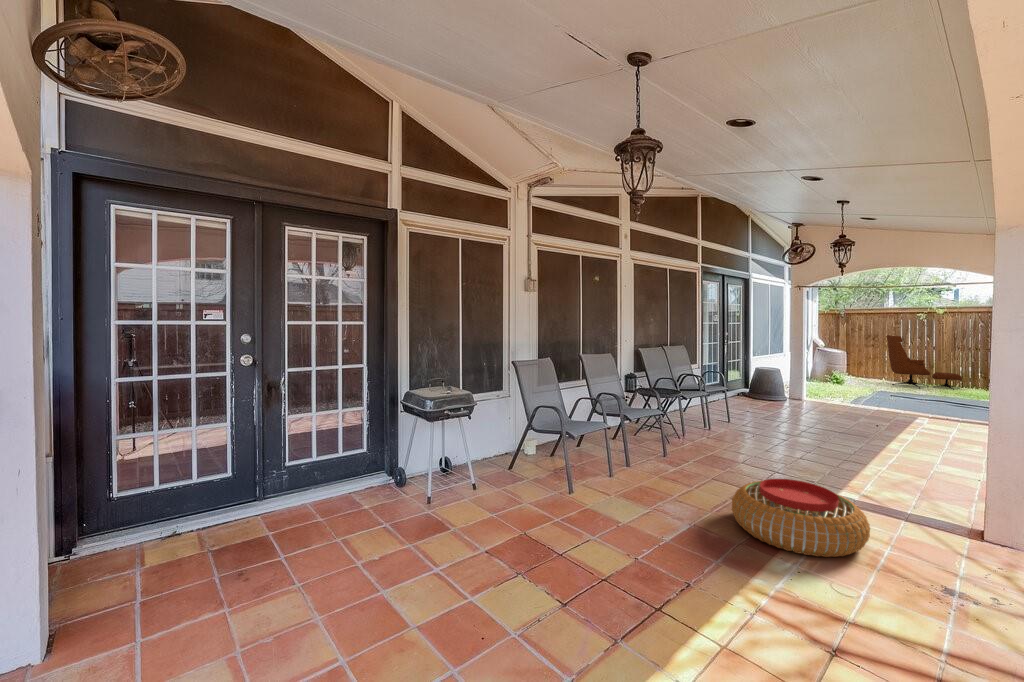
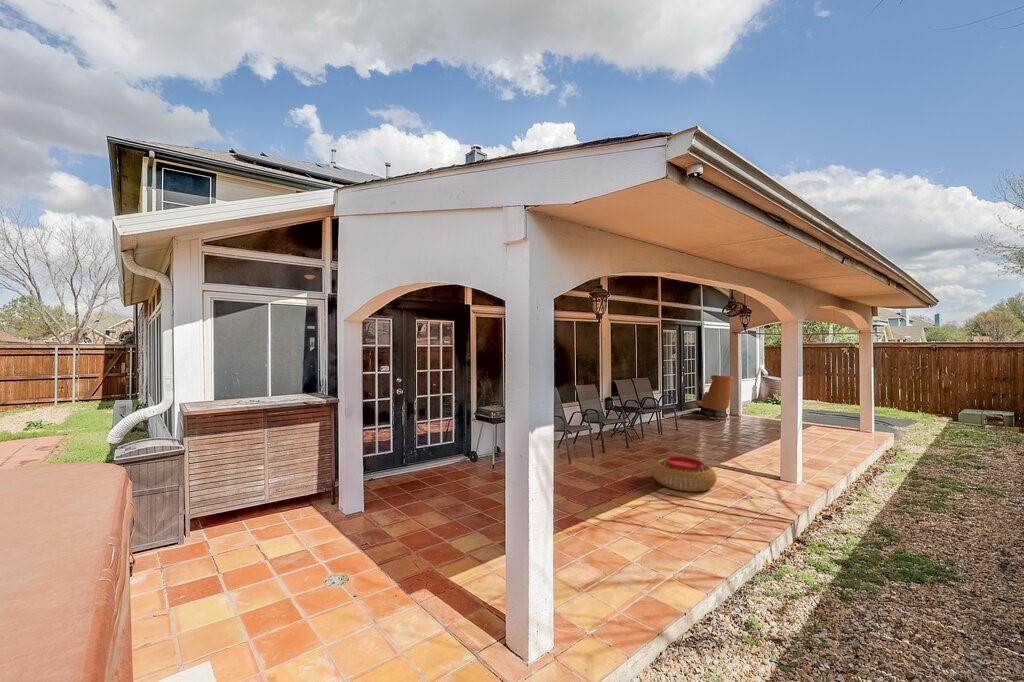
lounge chair: present [887,335,962,390] -> present [695,375,733,422]

